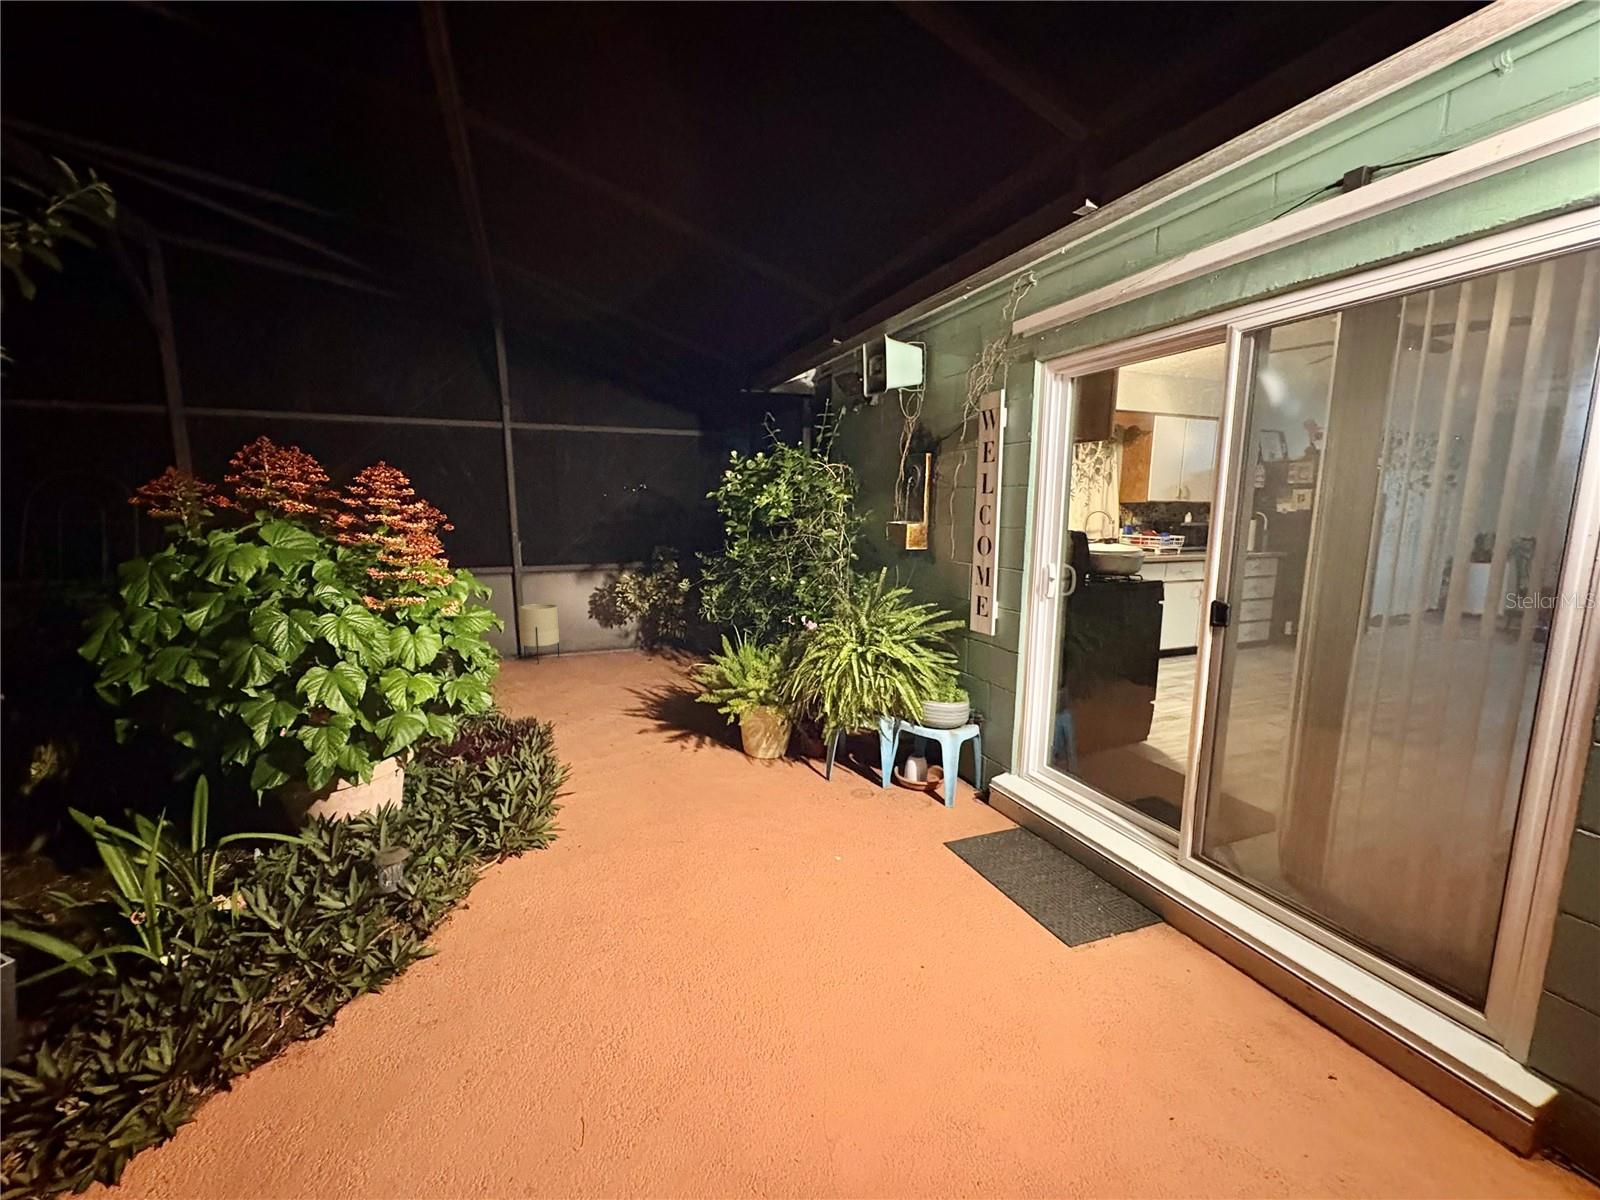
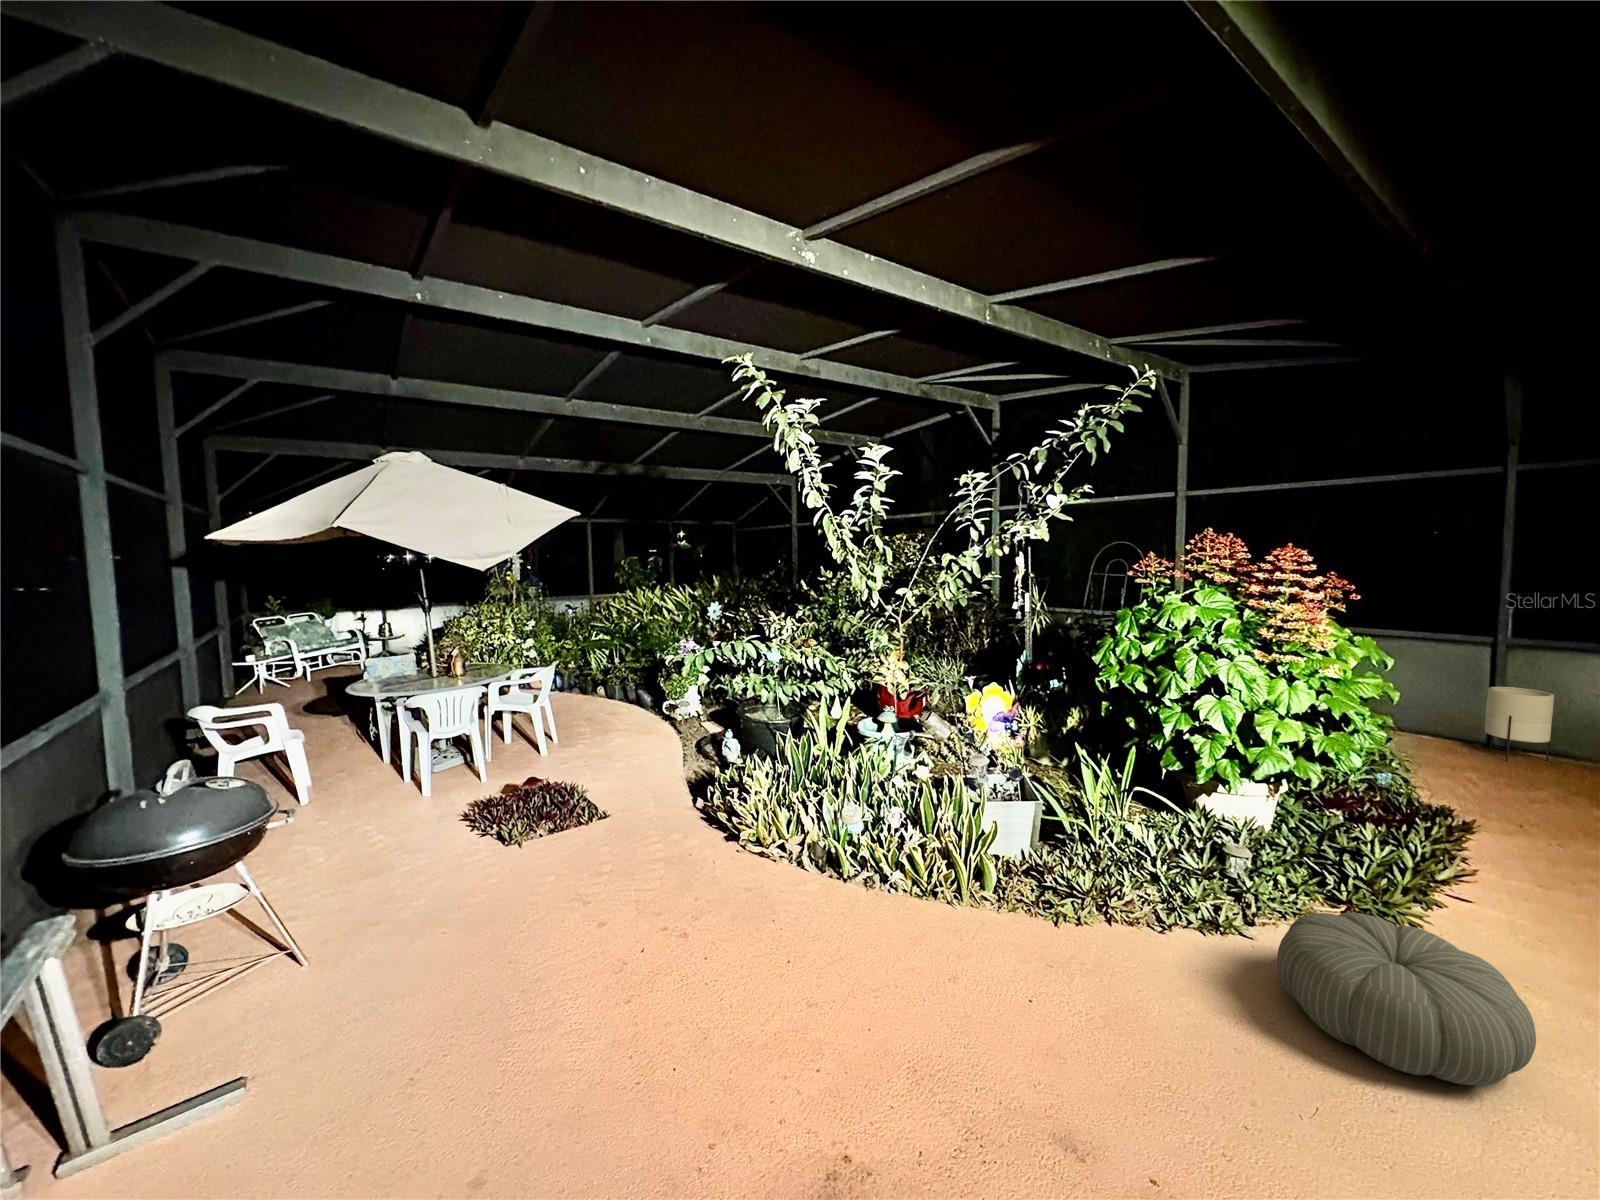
pouf: none [485,846,693,1020] -> present [1277,913,1536,1086]

